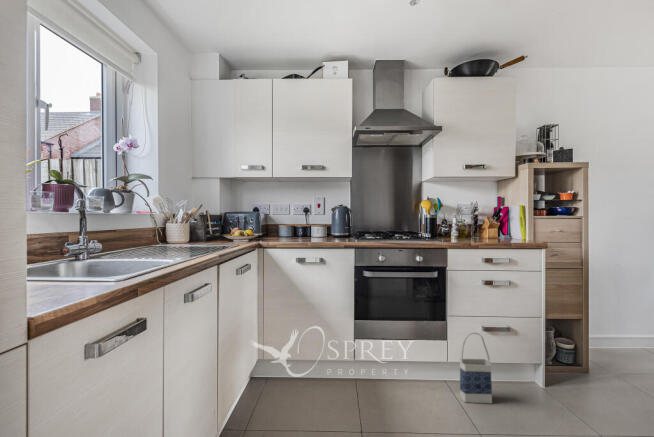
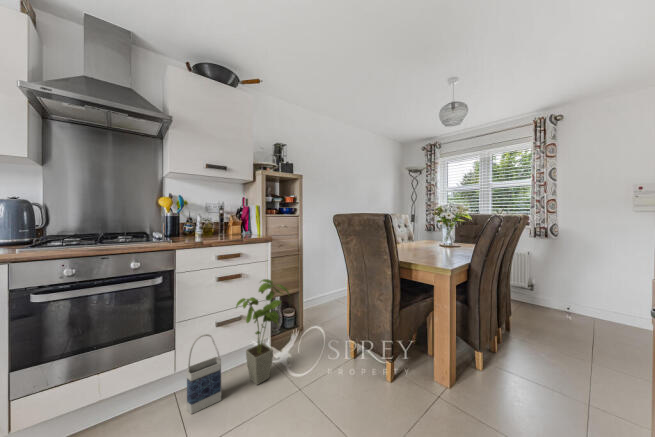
house plant: none [505,290,578,406] -> present [236,279,289,385]

